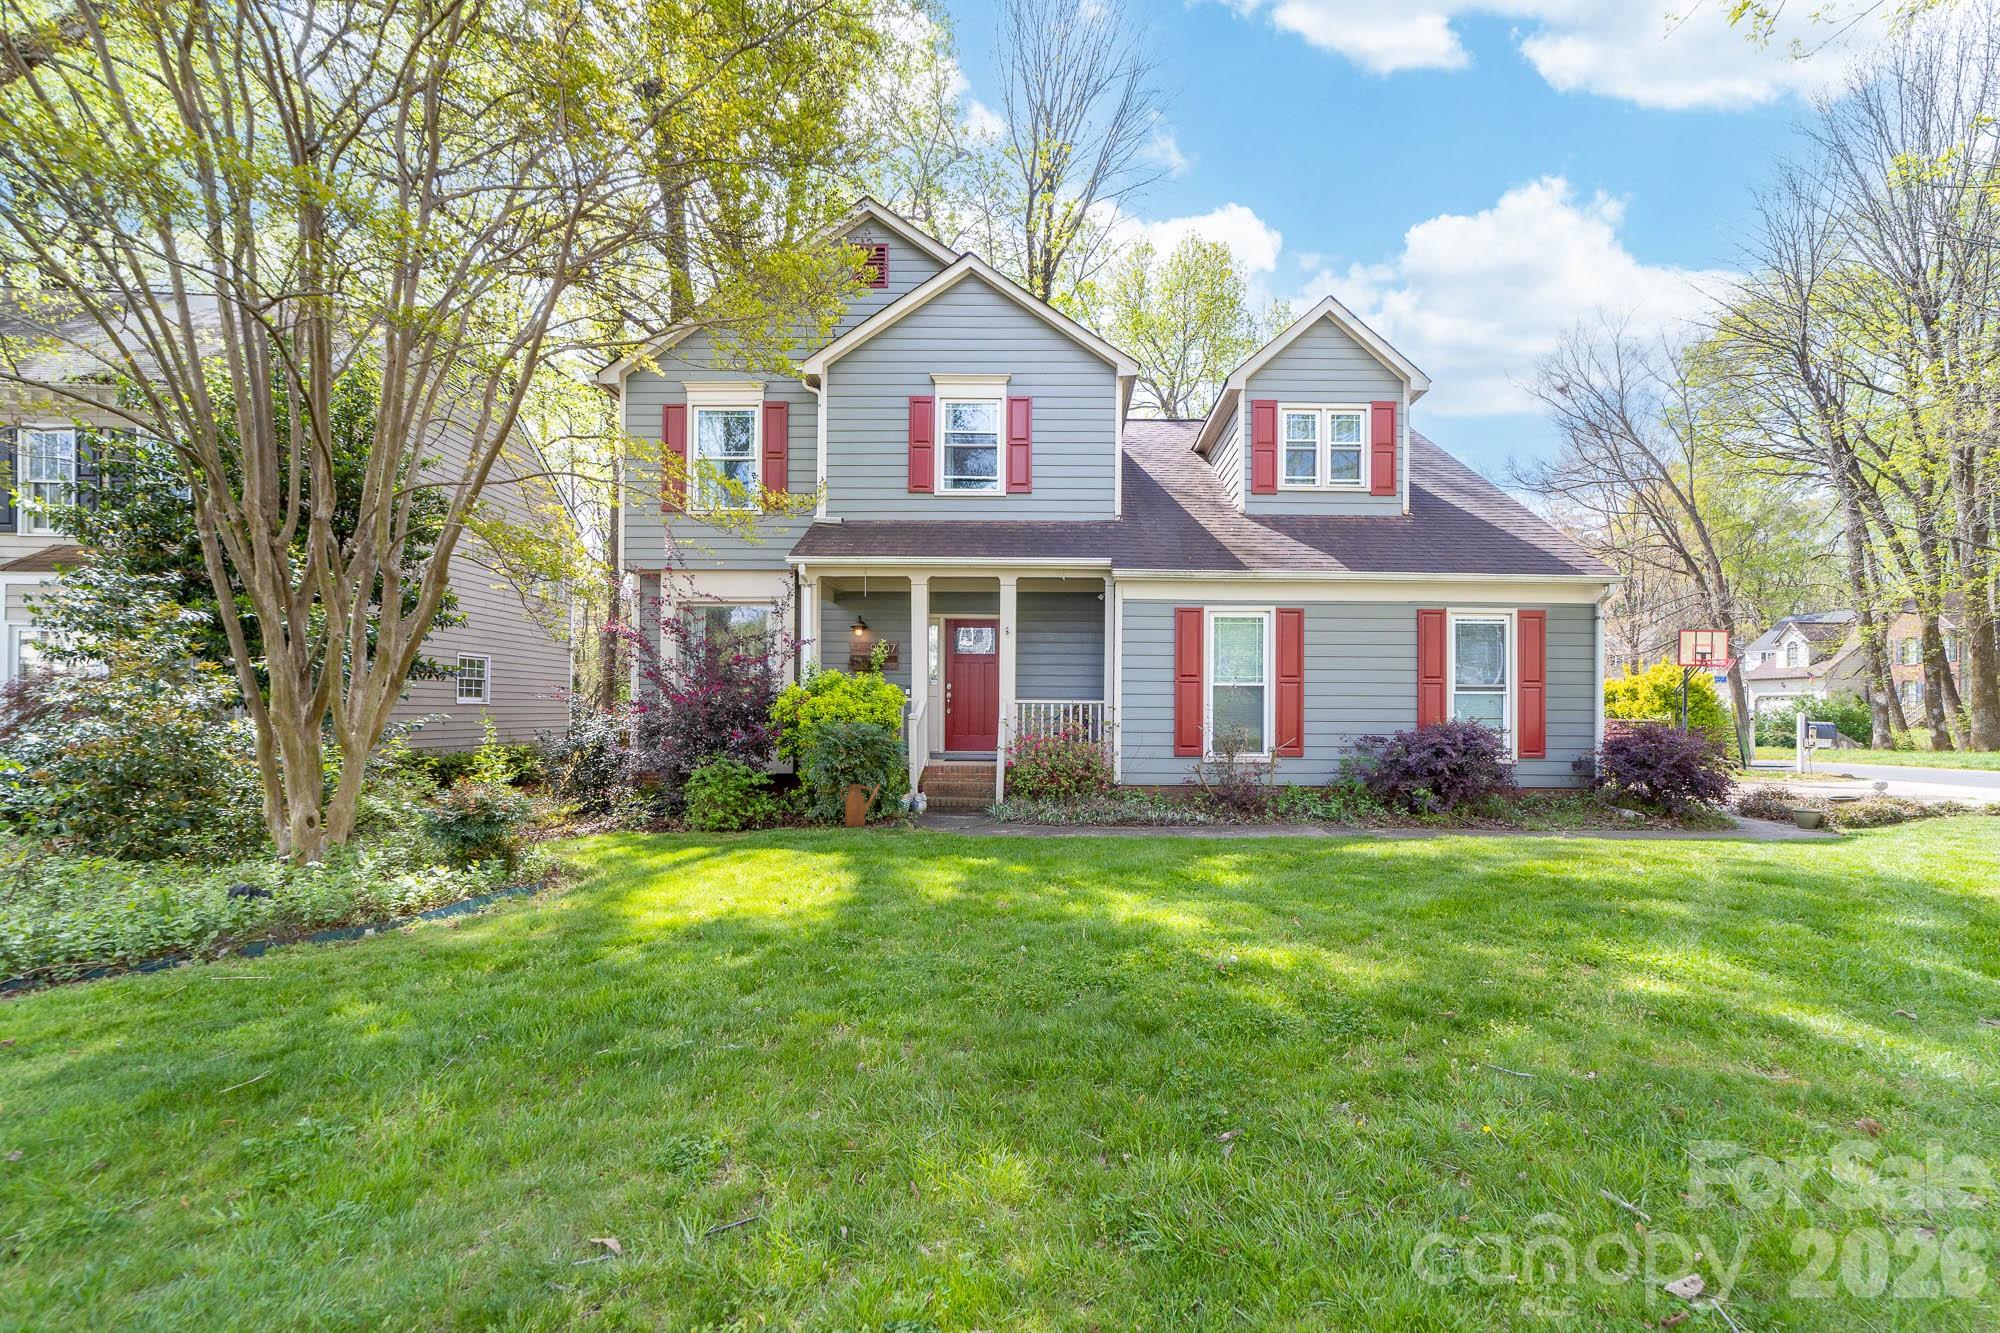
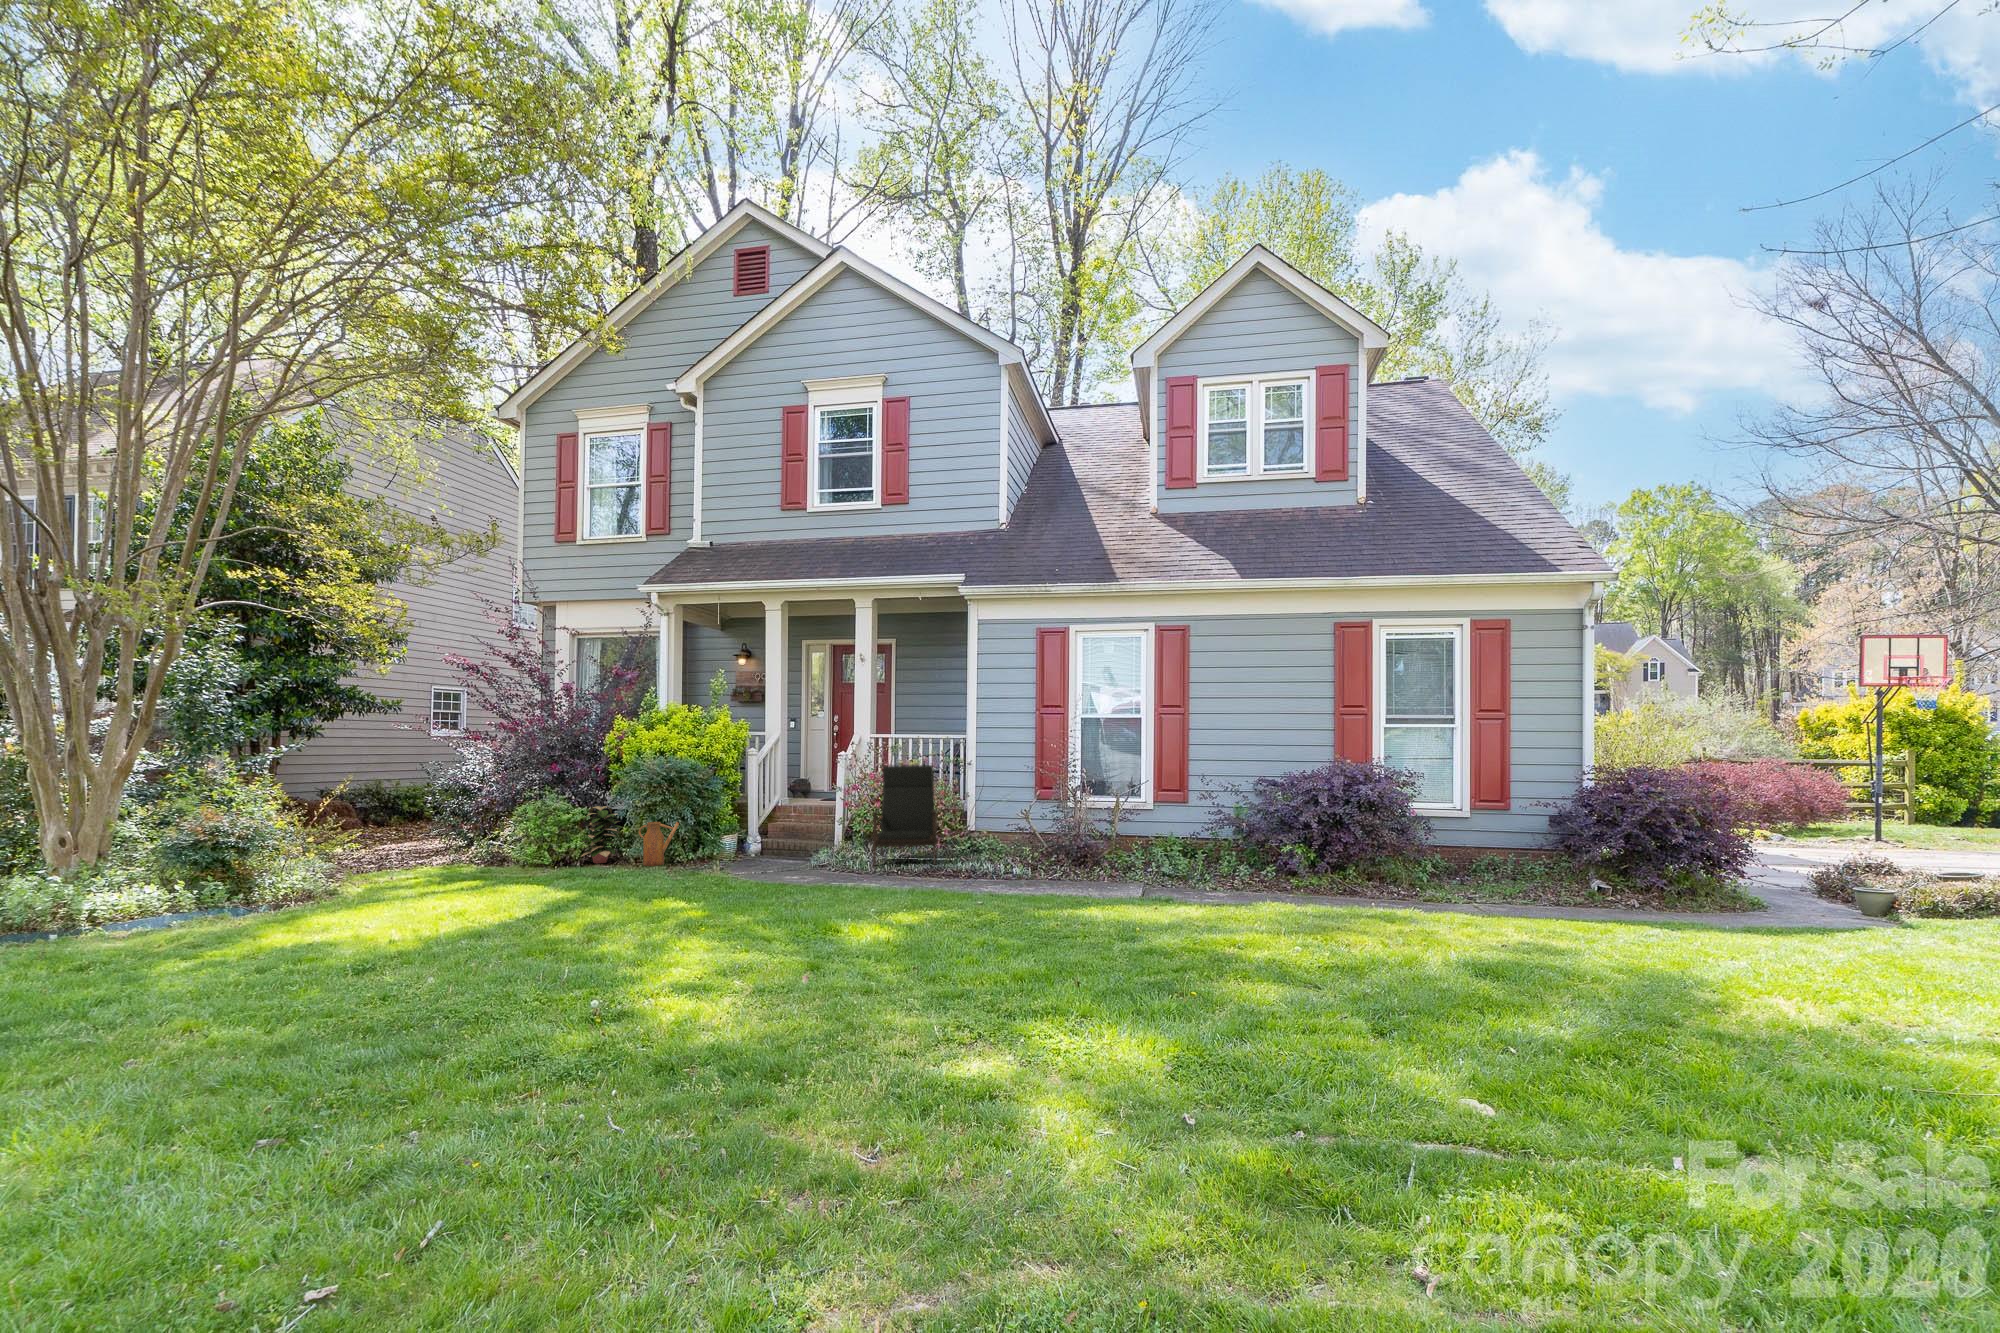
lounge chair: none [1053,727,1125,819] -> present [872,765,938,865]
decorative plant: none [776,770,817,827] -> present [581,806,622,864]

